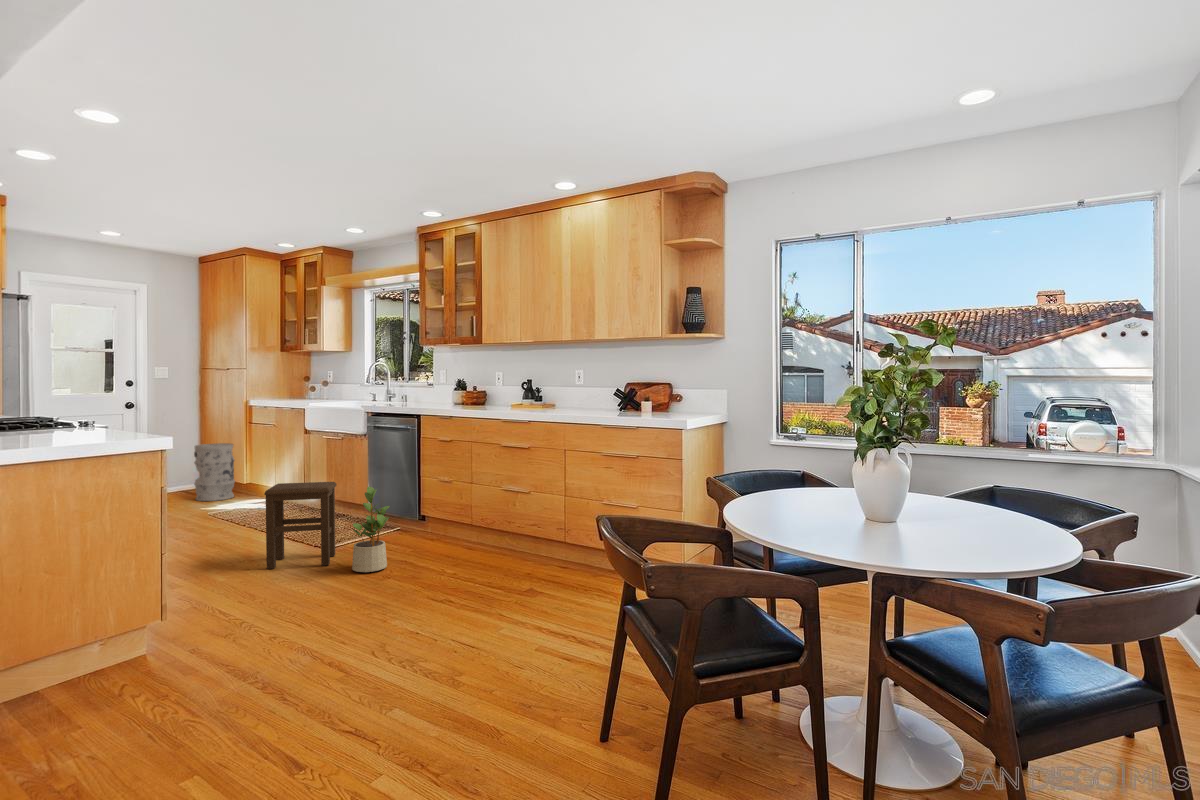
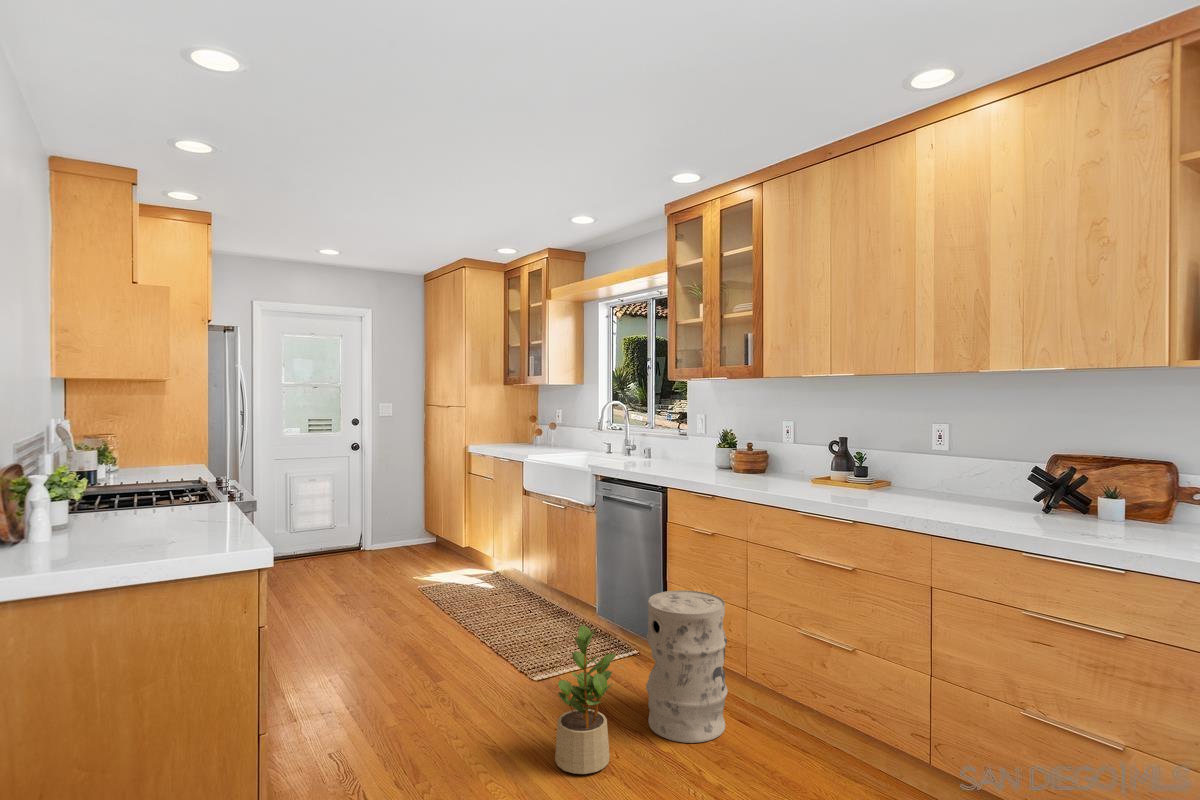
trash can: present [194,443,235,501] -> present [646,590,728,743]
stool: present [264,482,336,569] -> none [437,595,541,739]

